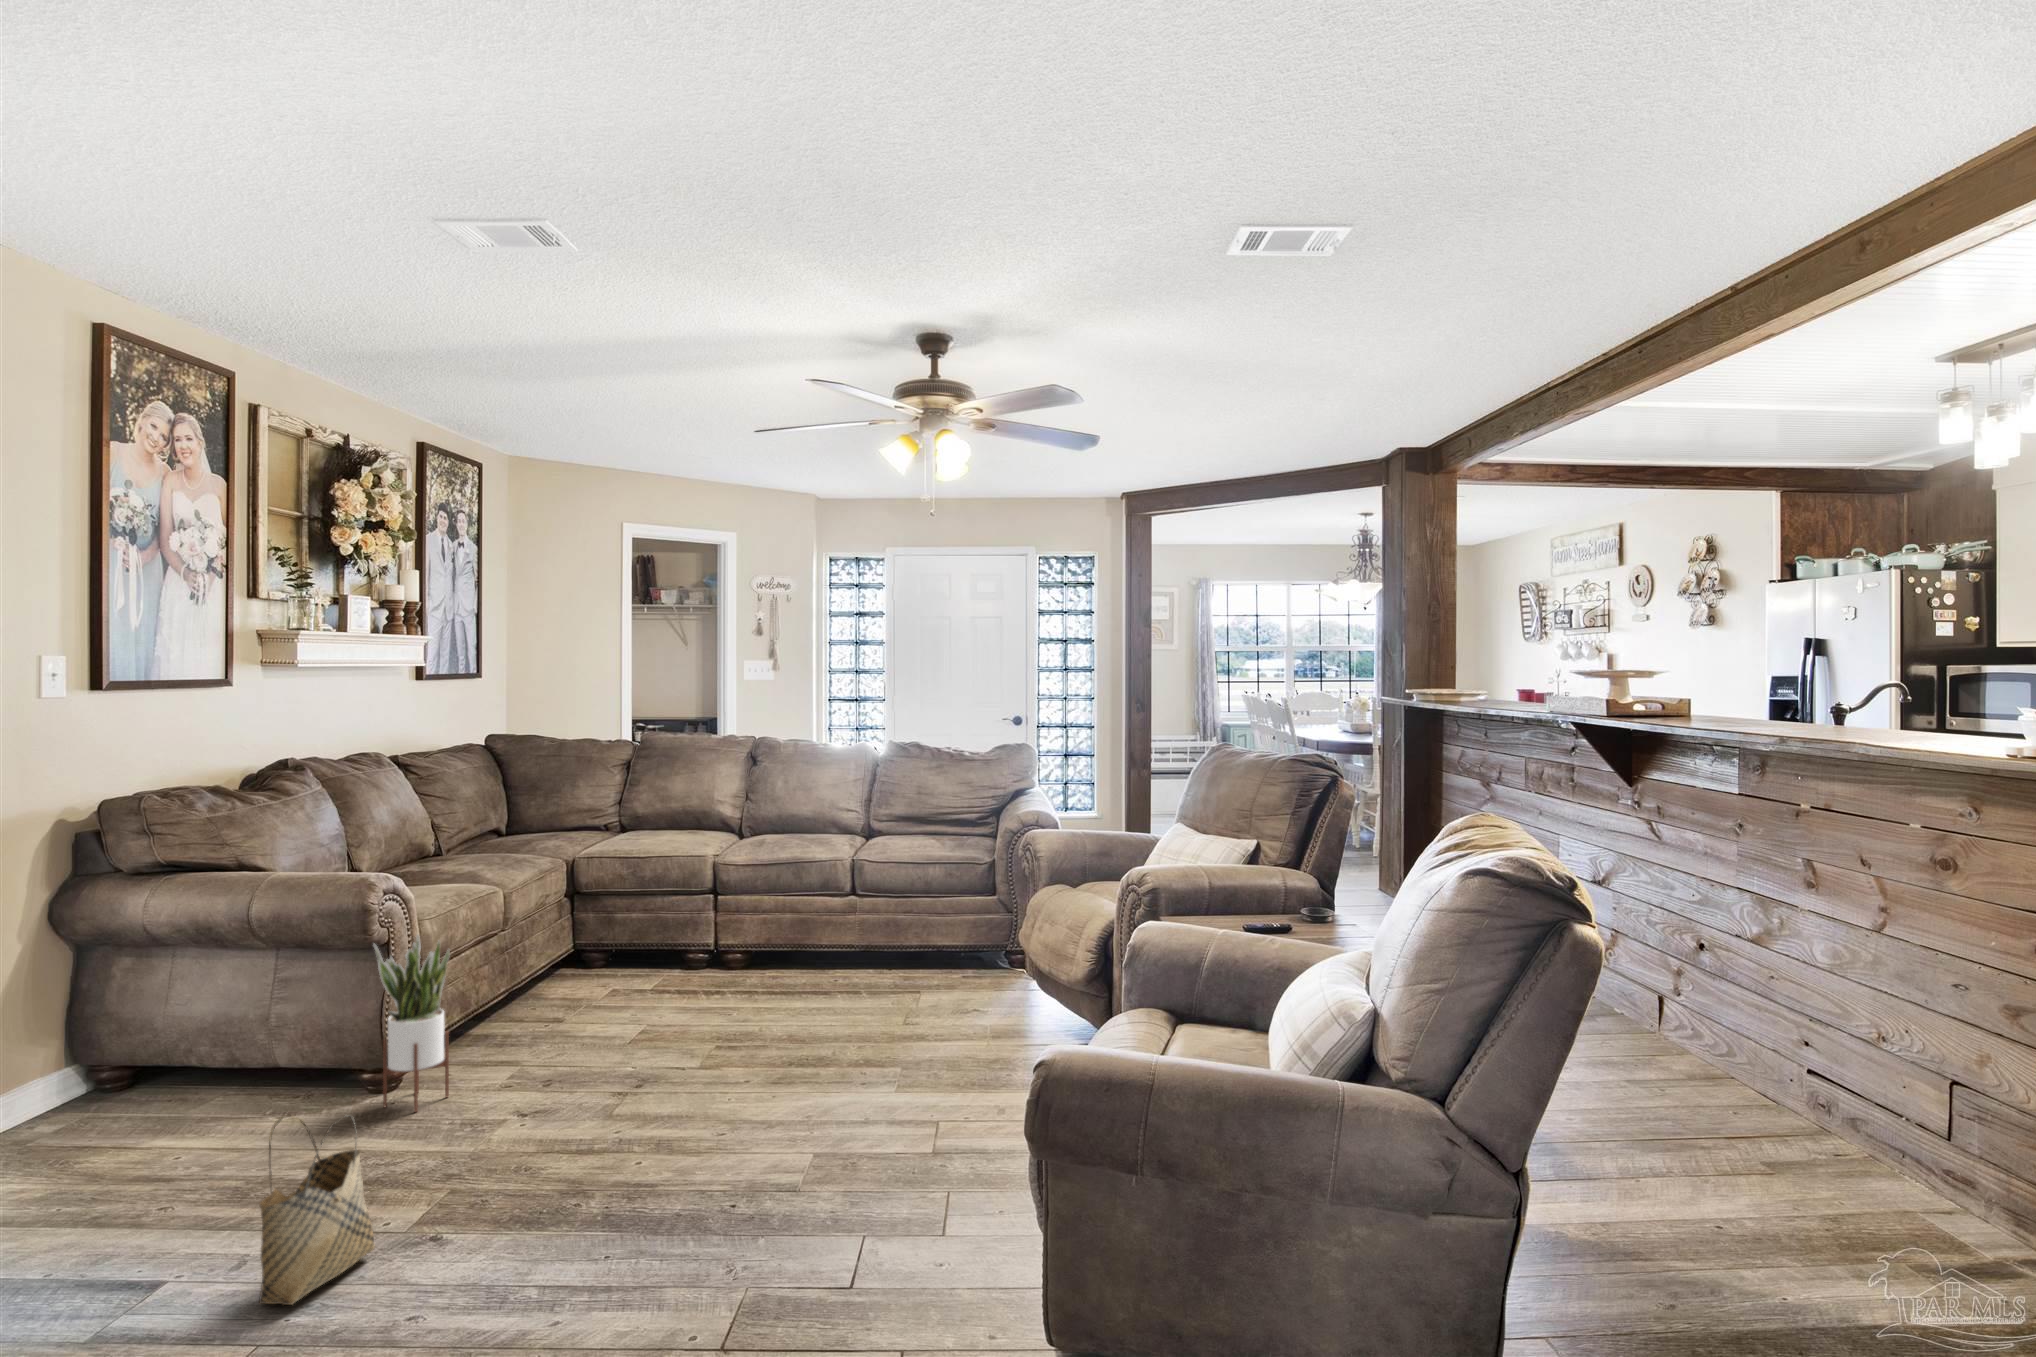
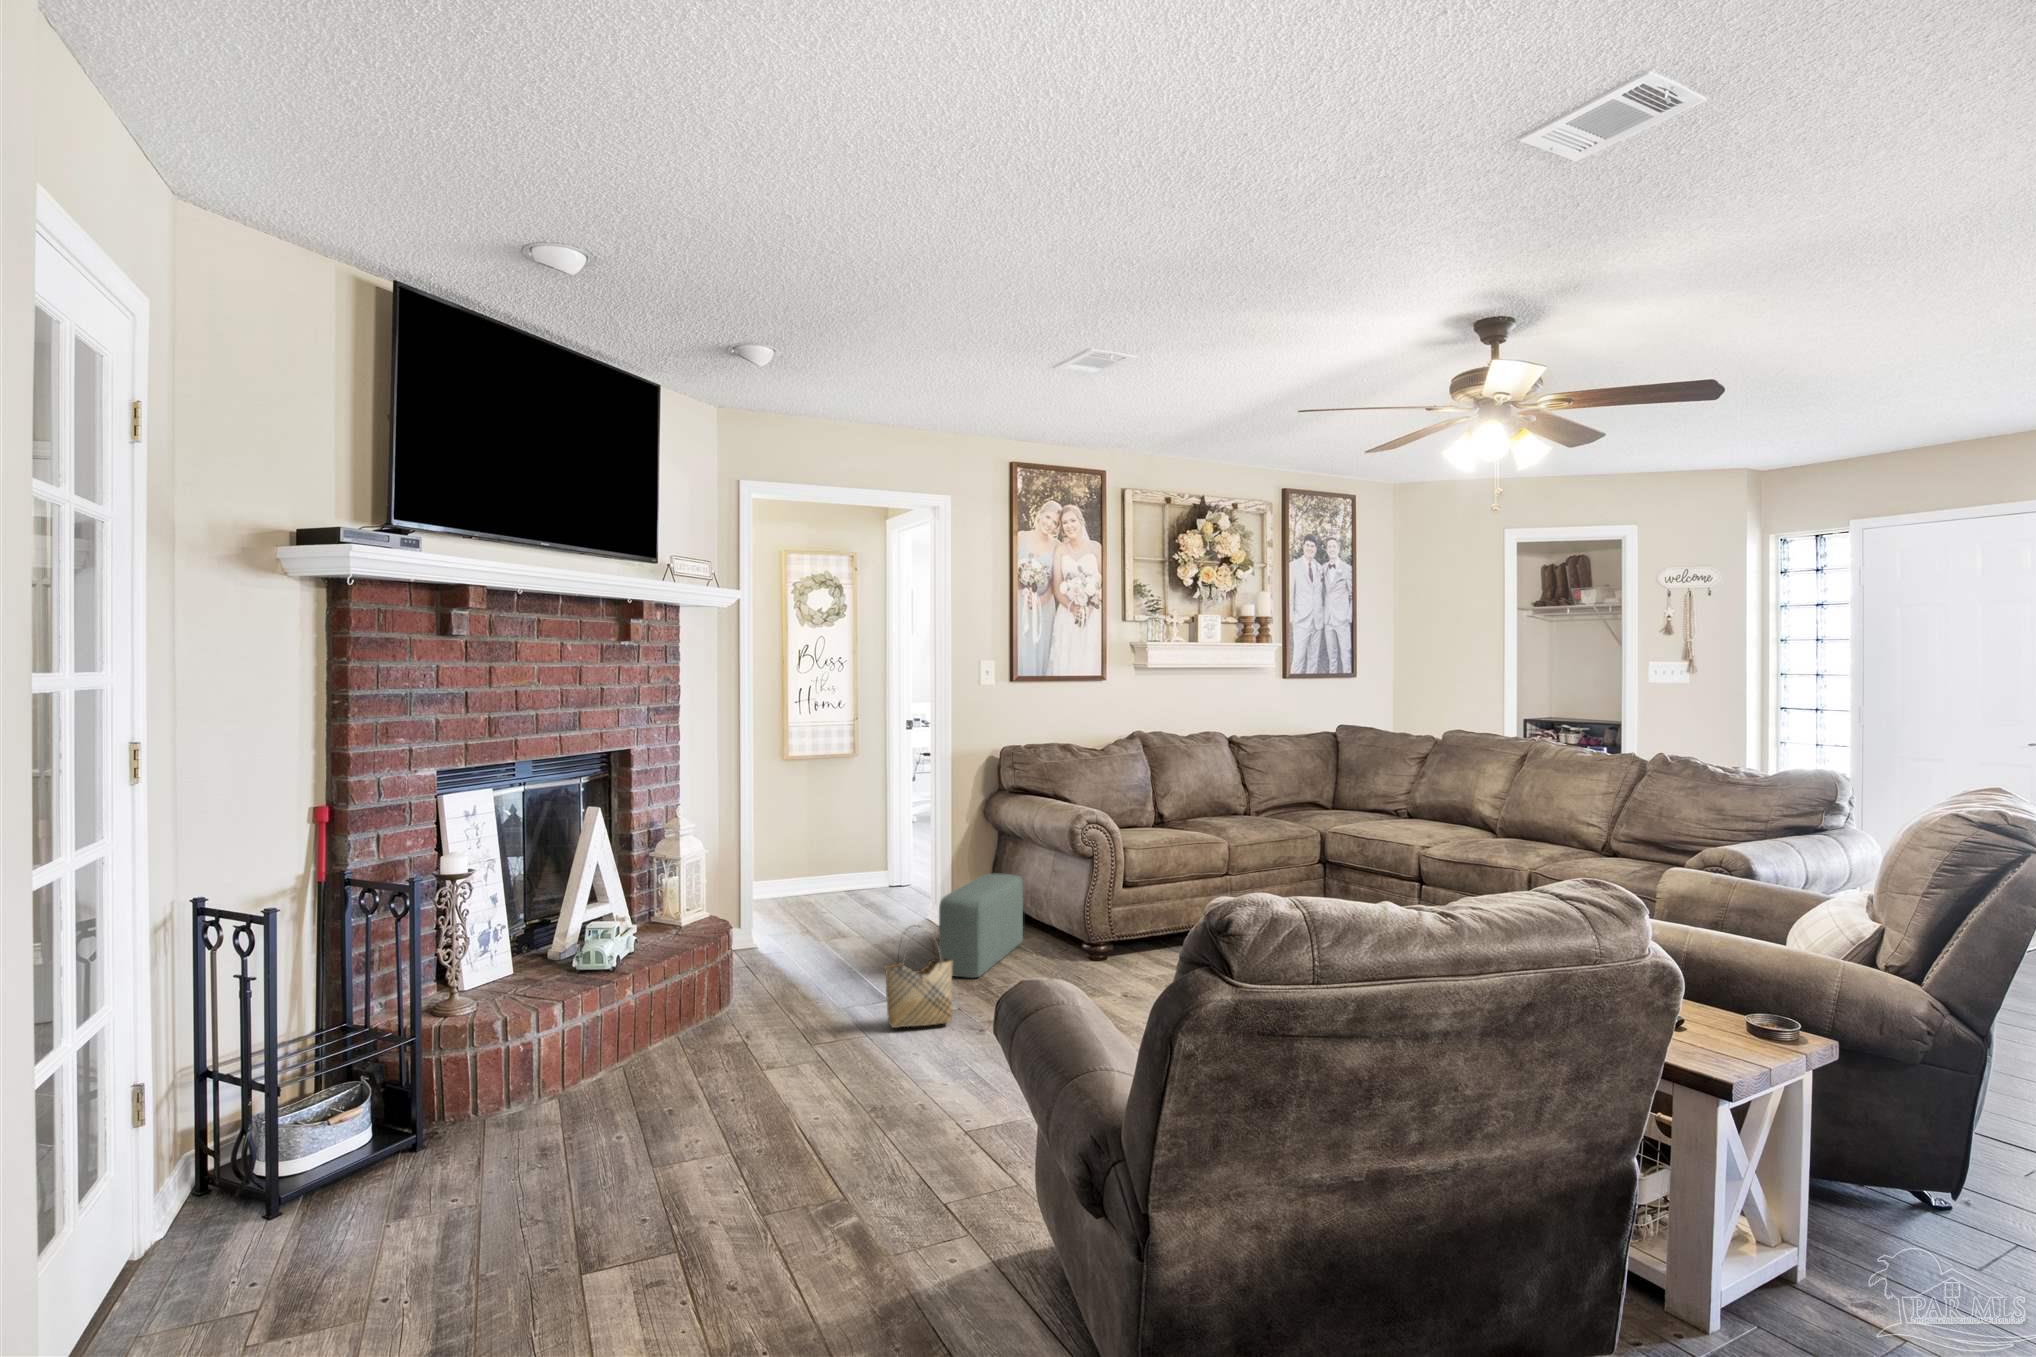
potted plant: present [374,935,450,1112] -> none [1069,853,1121,975]
pouf: none [136,1004,262,1202] -> present [939,874,1023,978]

